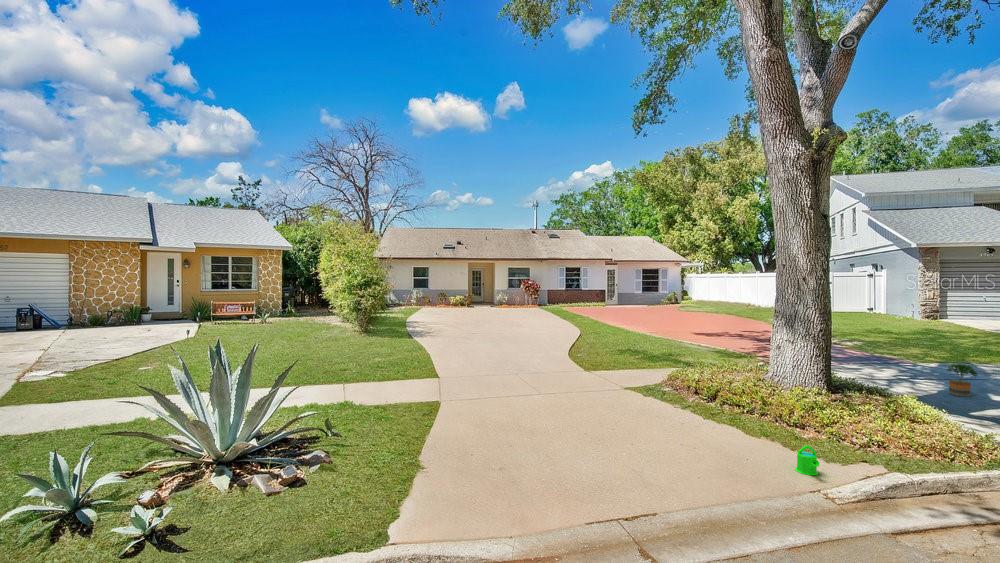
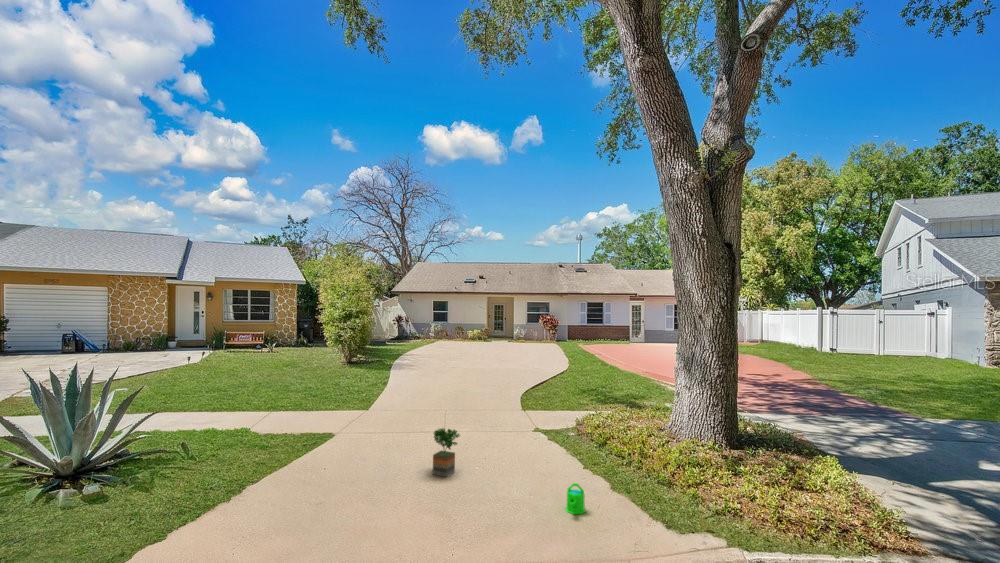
potted tree: present [947,364,977,397] -> present [433,429,460,477]

